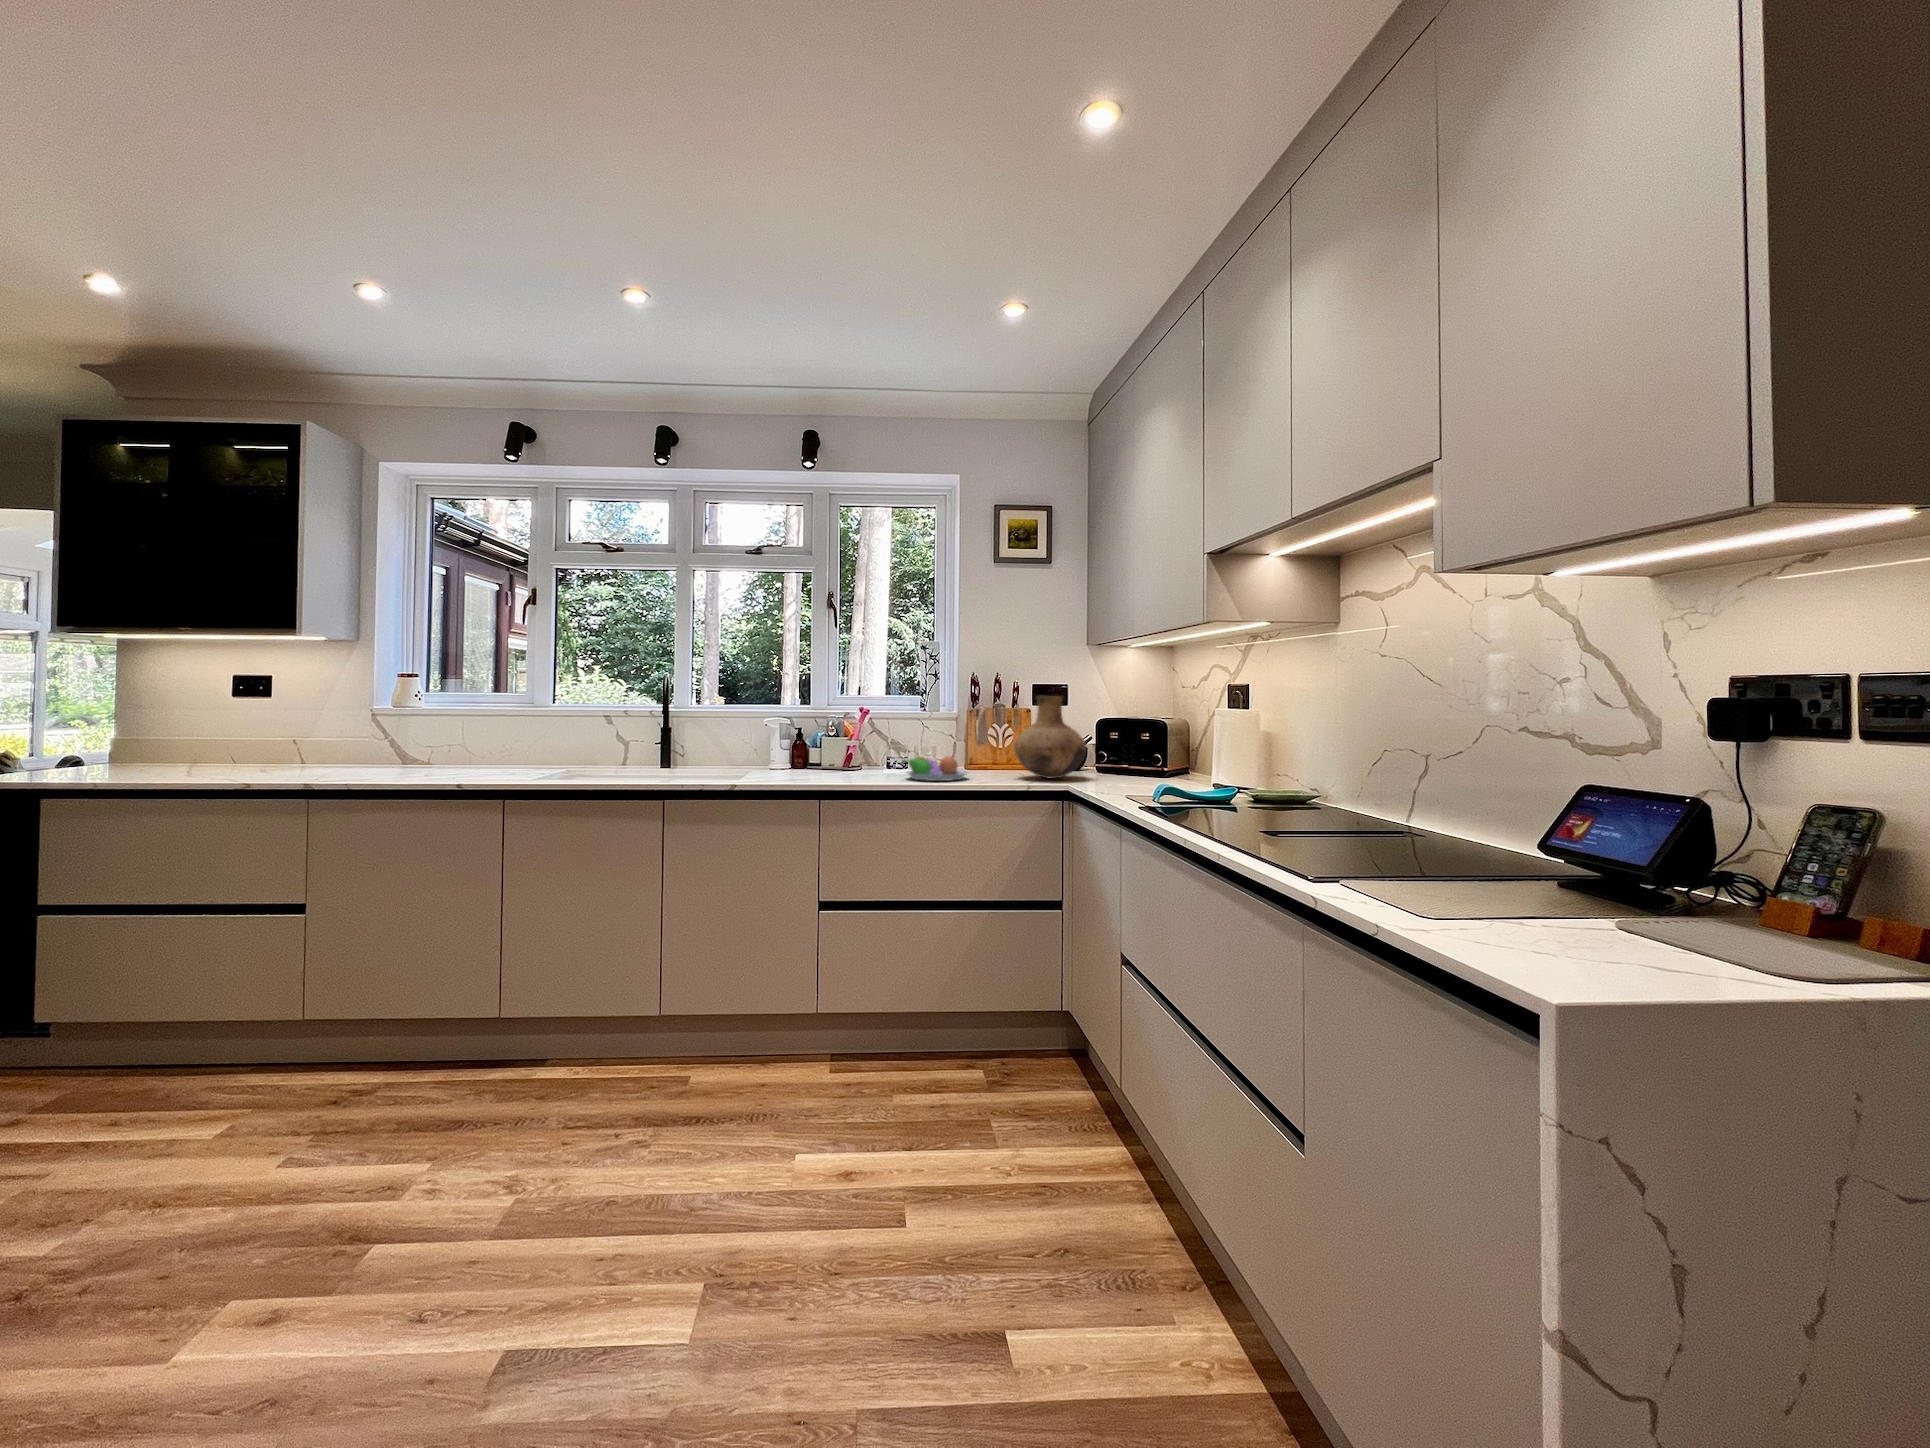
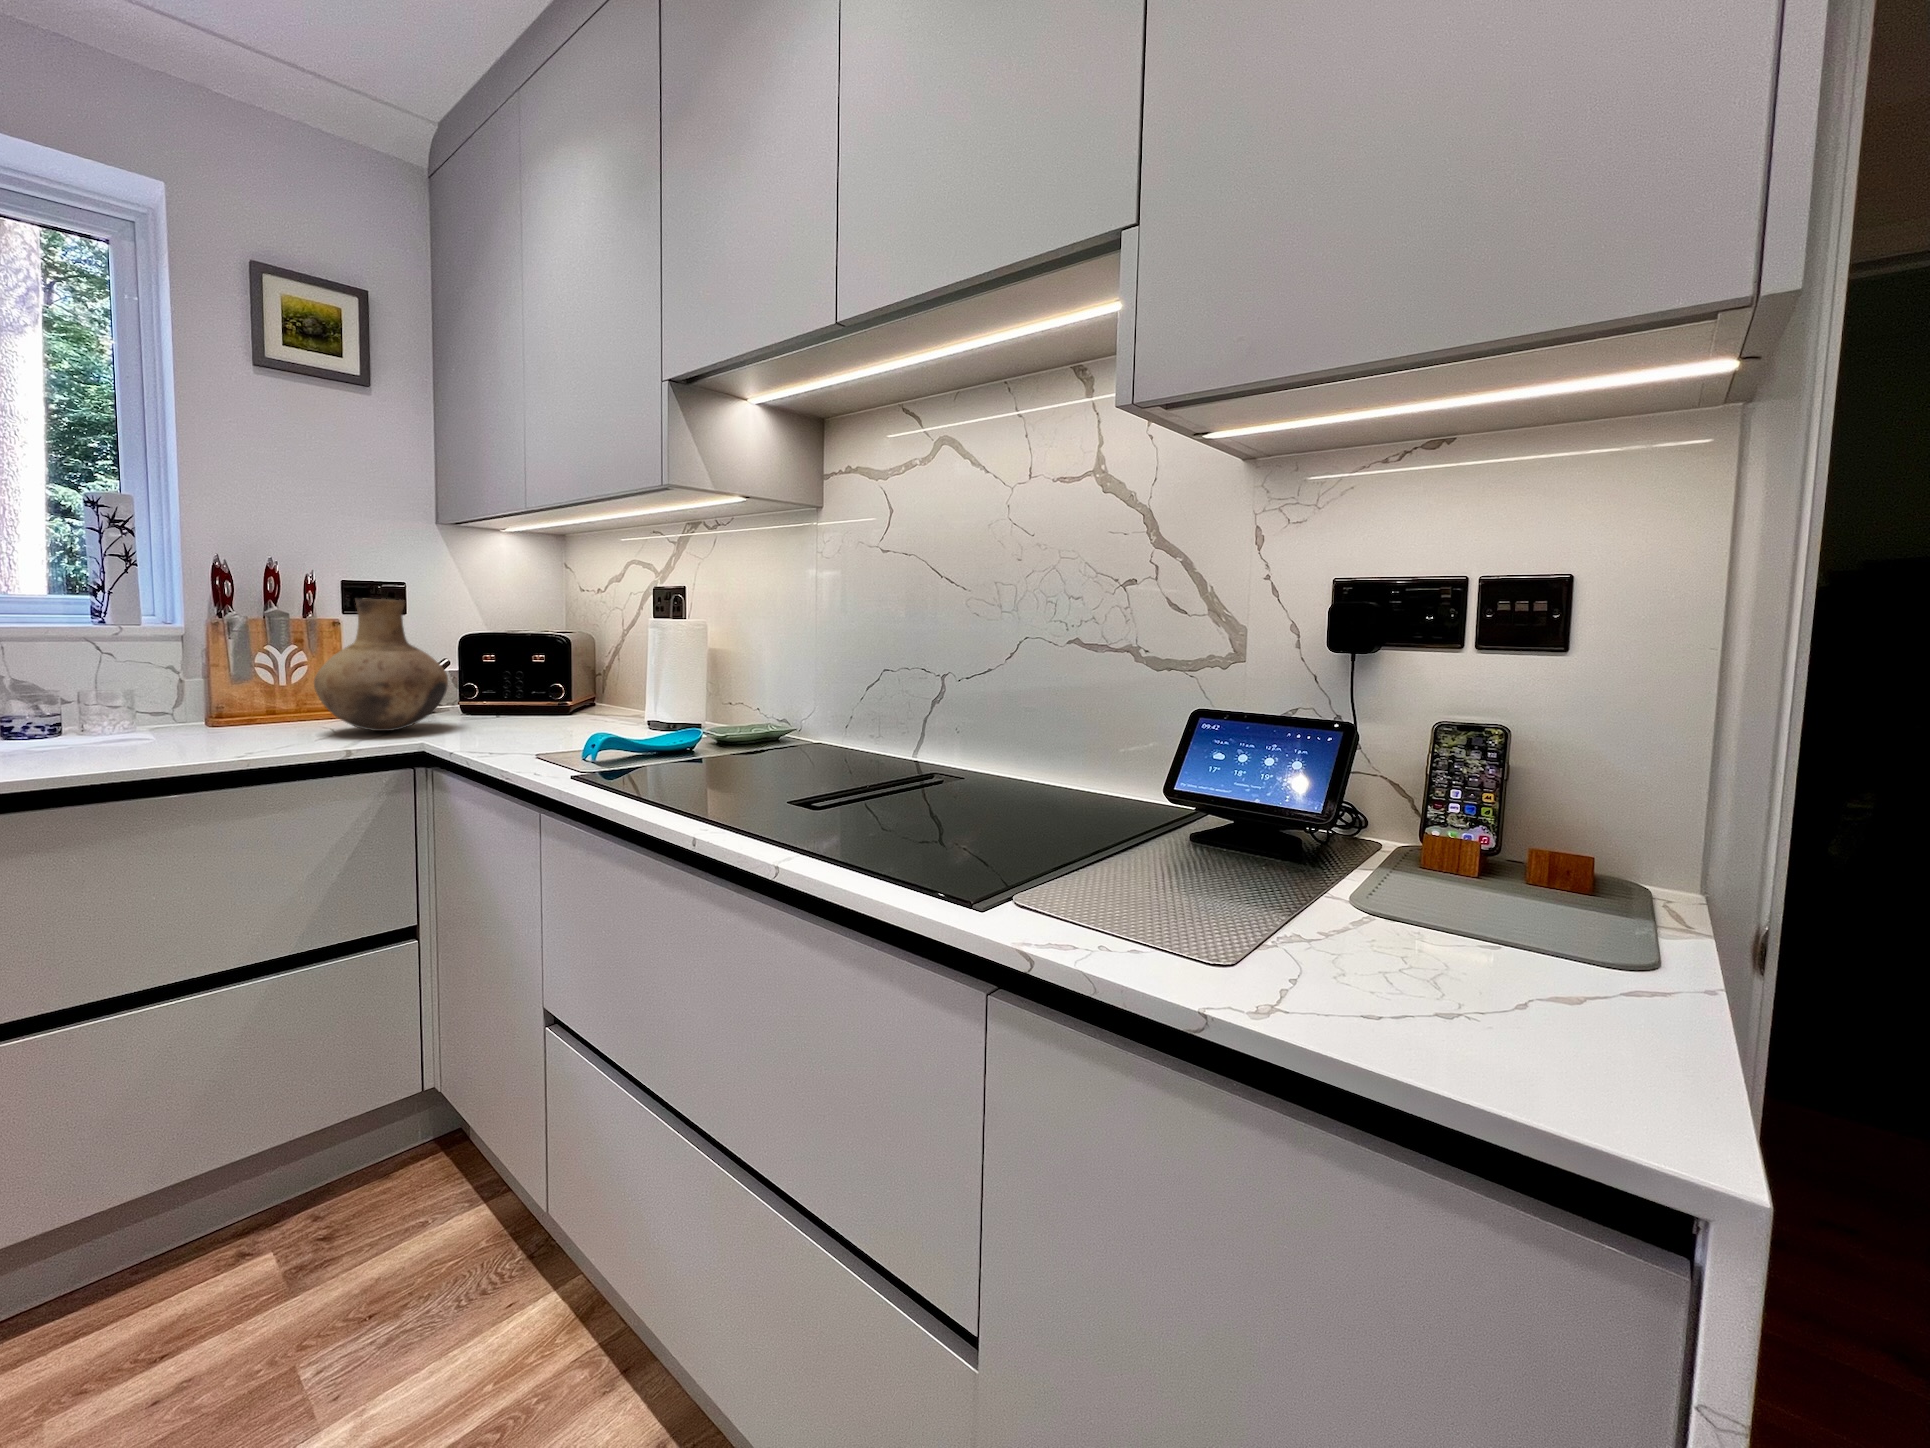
fruit bowl: present [902,754,967,781] -> none [46,703,218,756]

